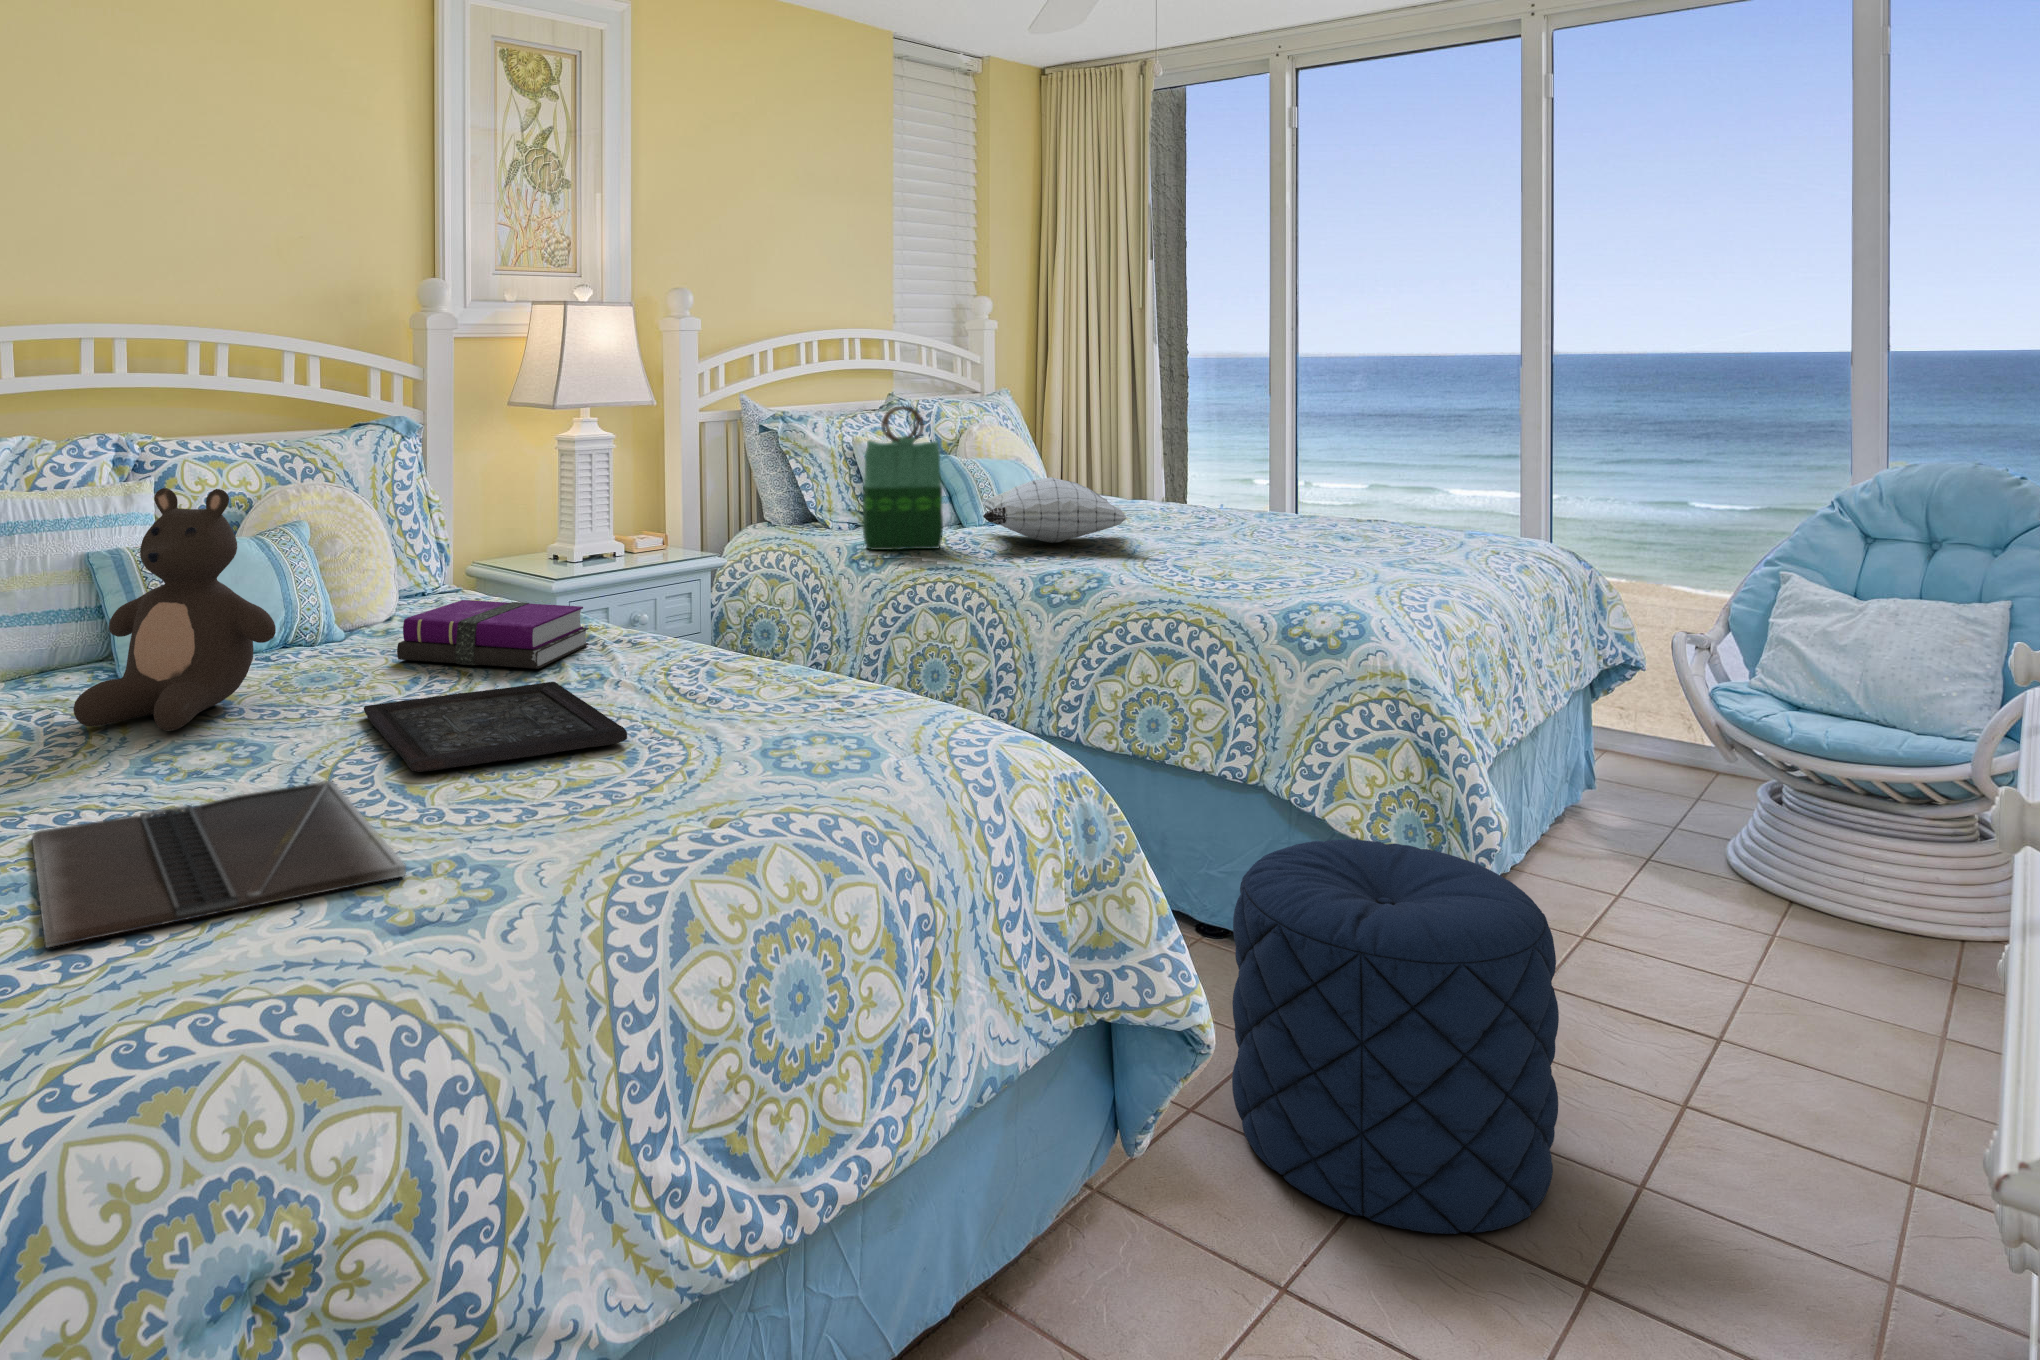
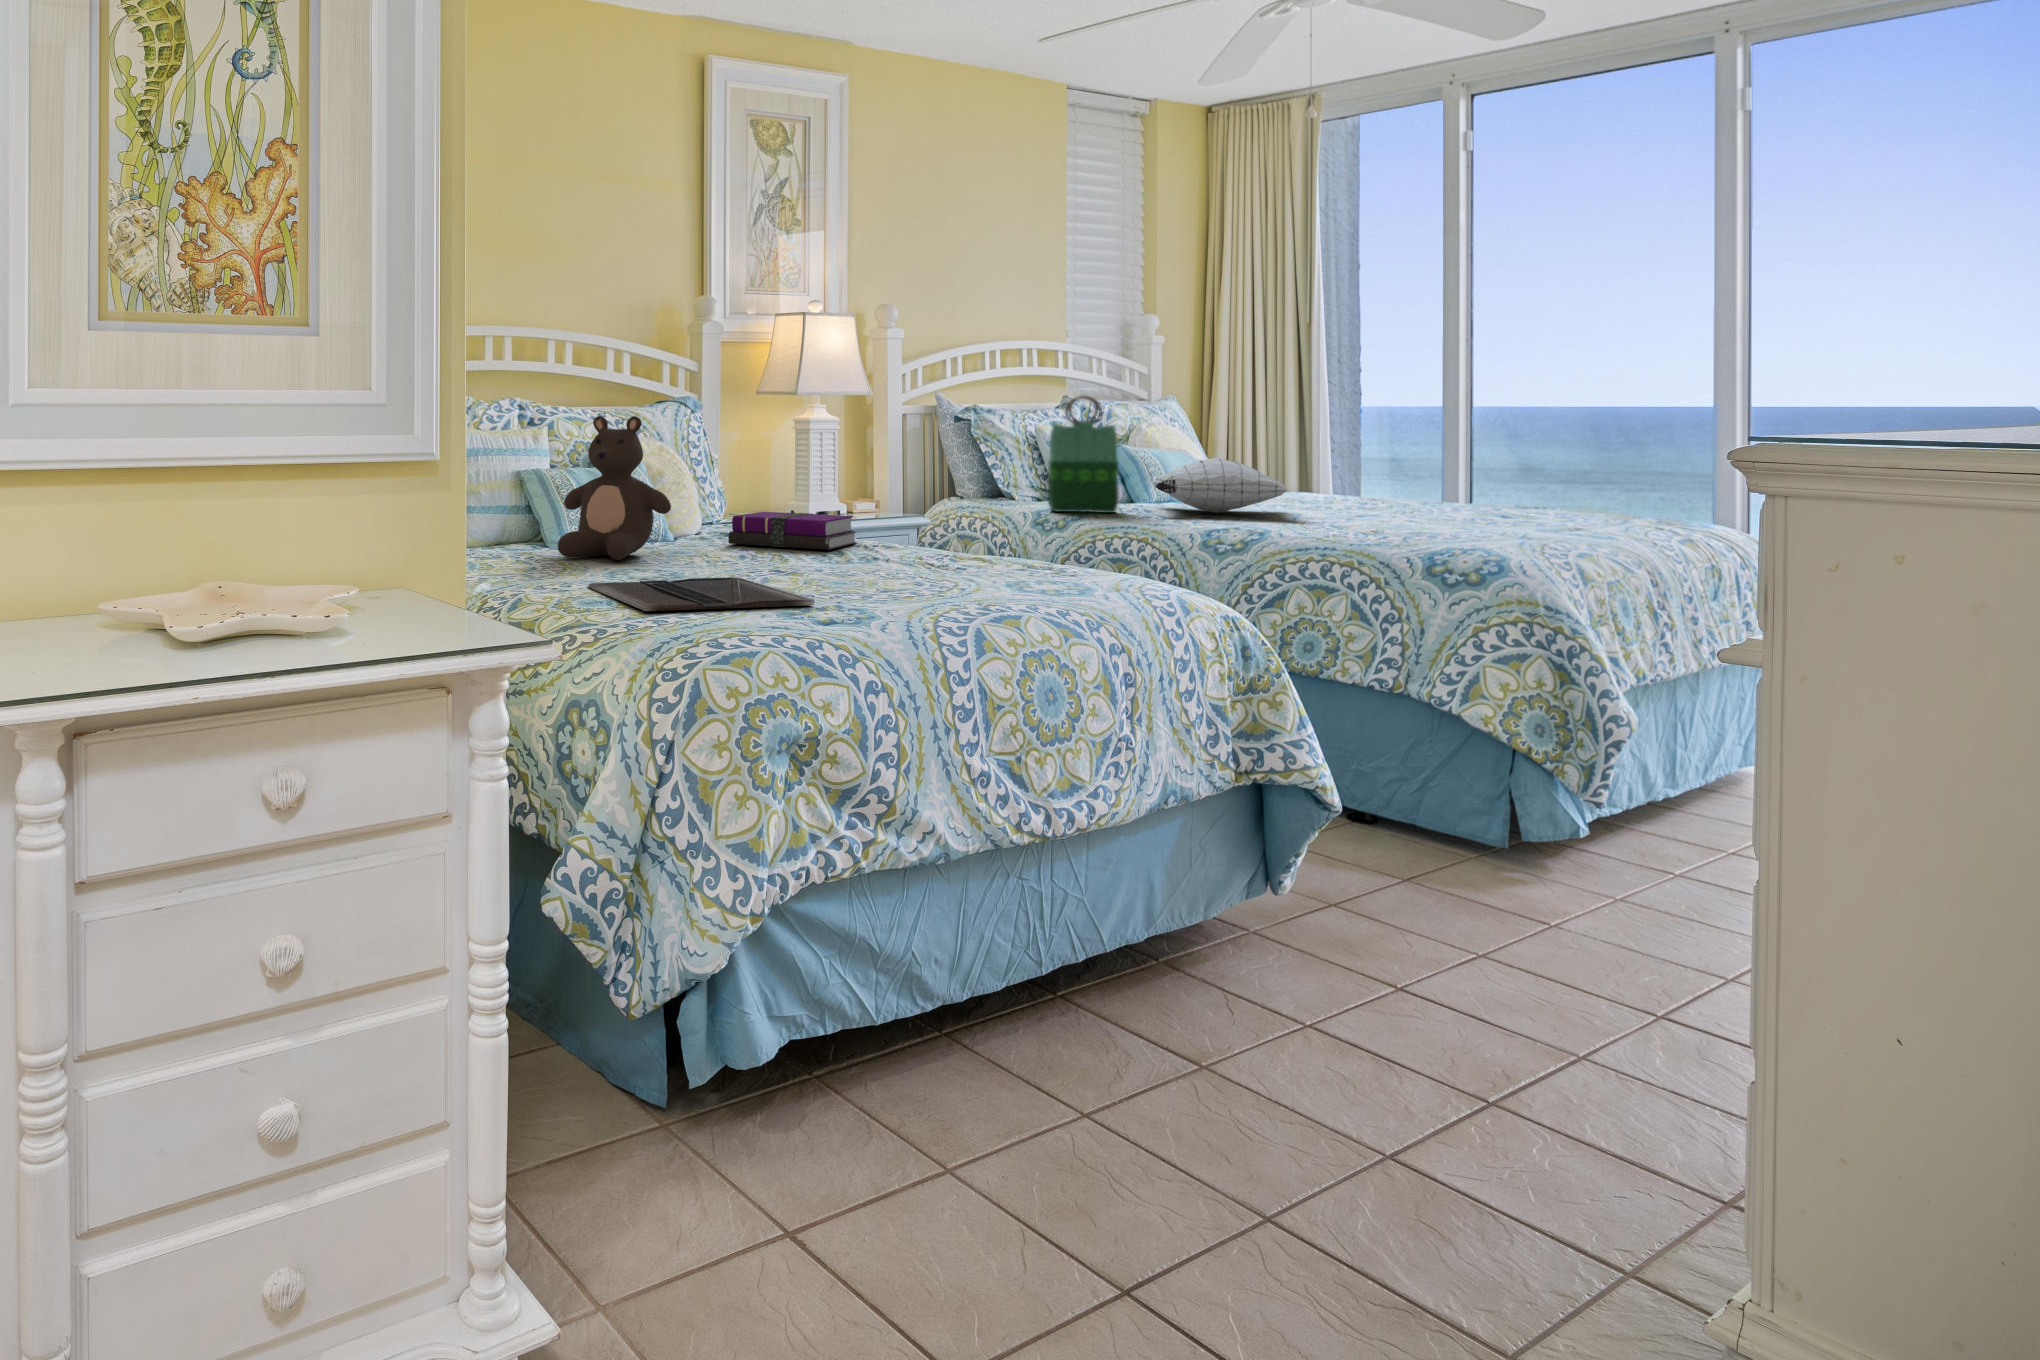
tray: present [364,682,627,772] -> none [730,552,914,578]
pouf: present [1232,839,1559,1234] -> none [1368,711,1649,978]

